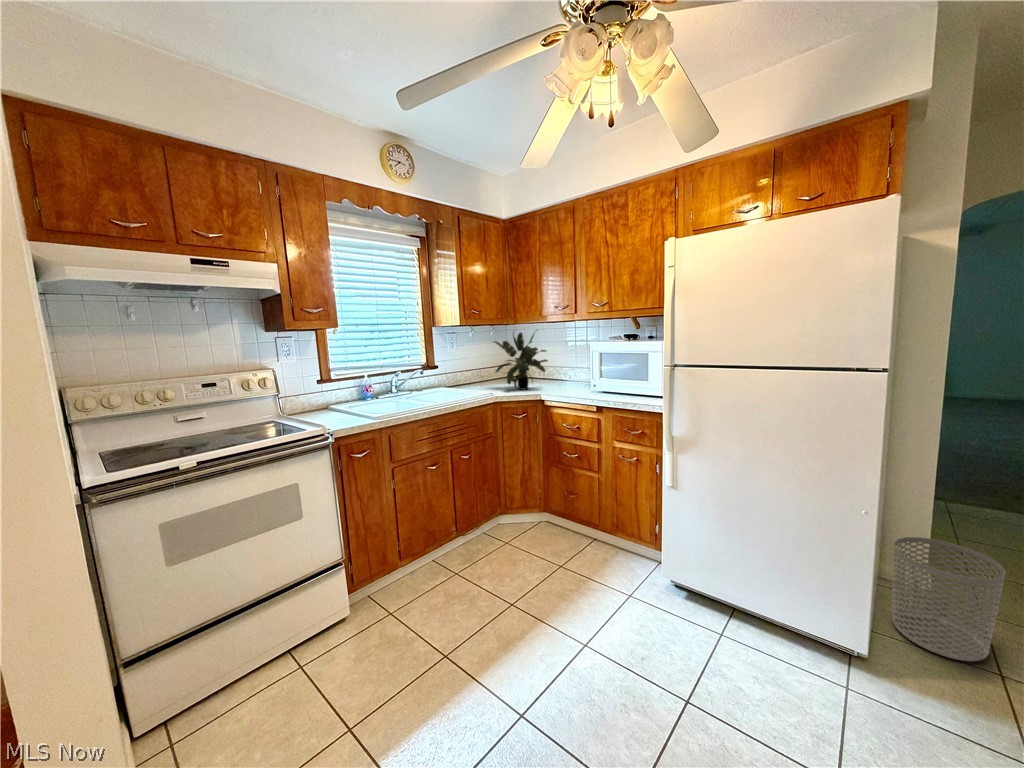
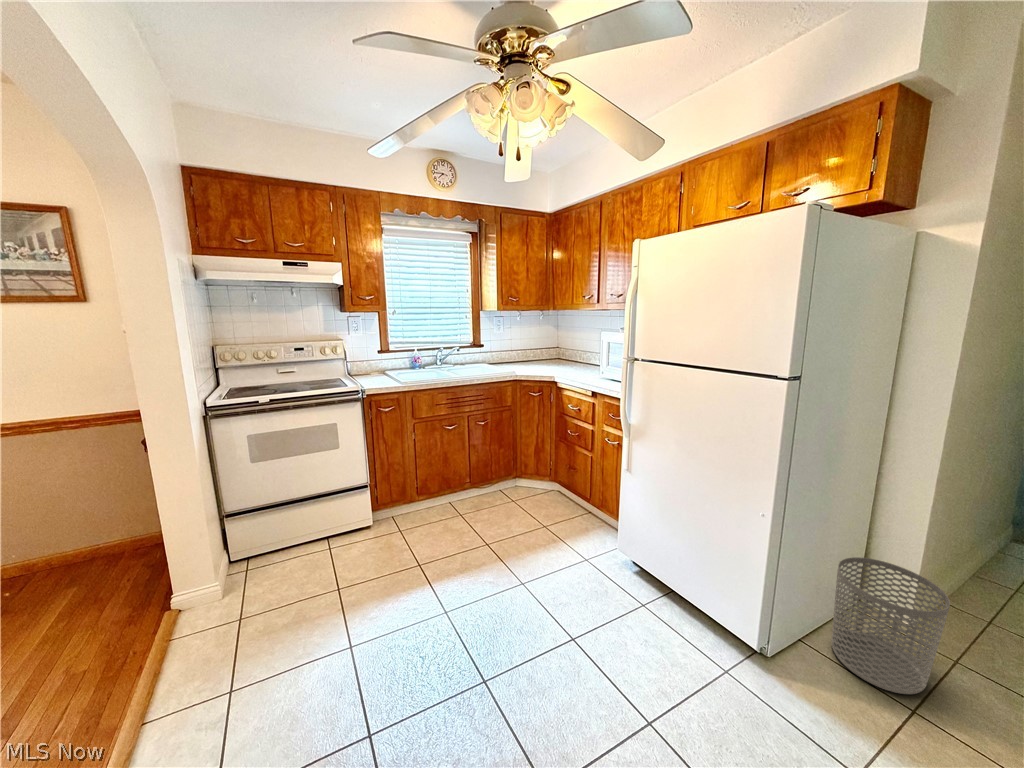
potted plant: present [494,332,548,390] -> none [522,317,570,371]

